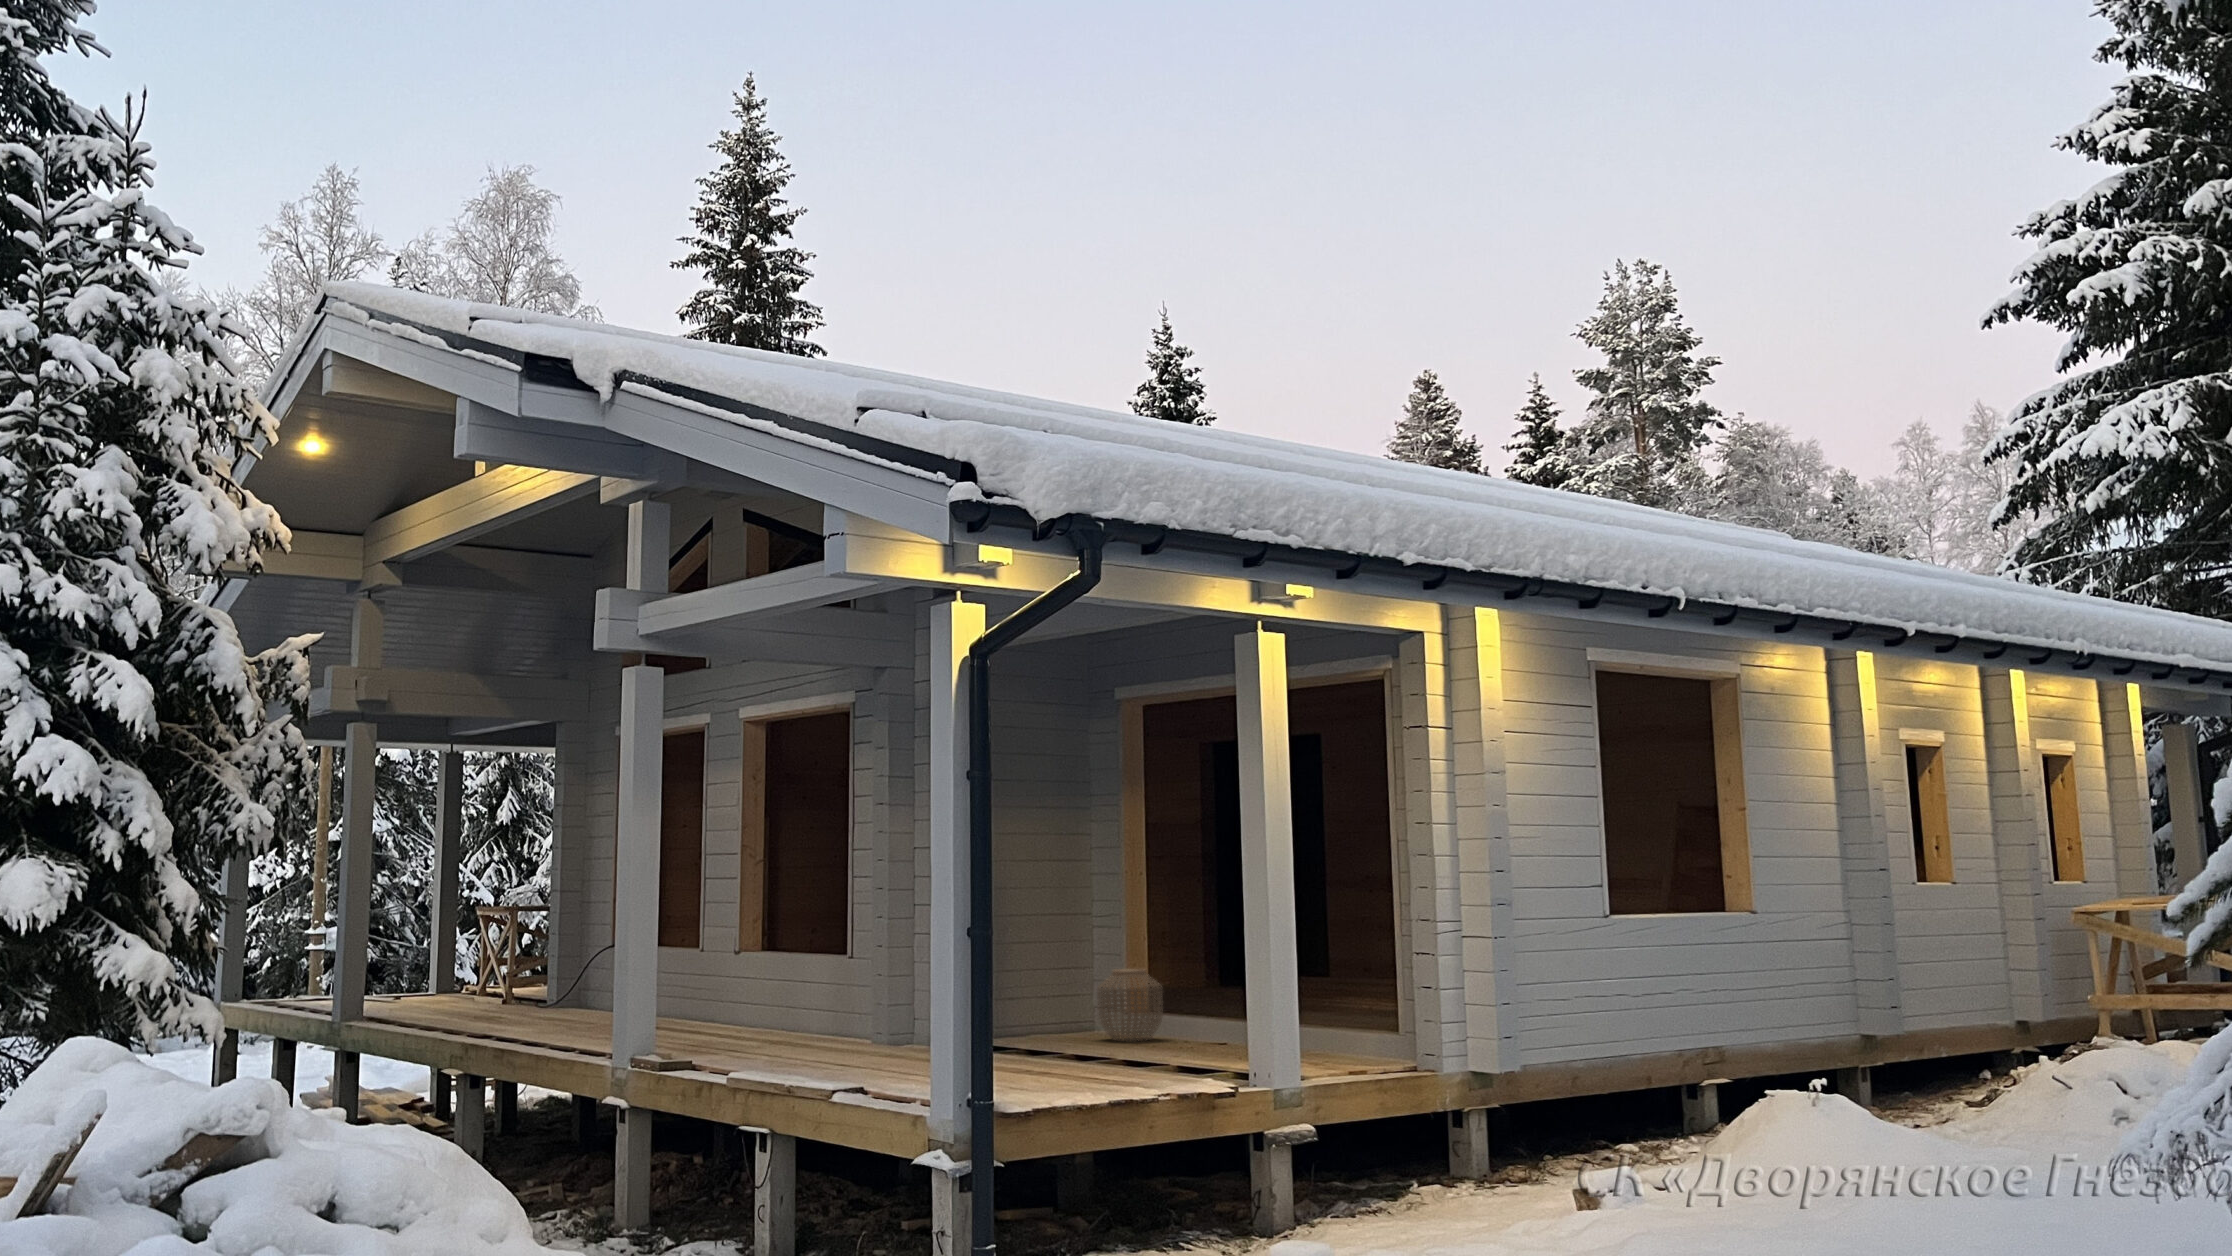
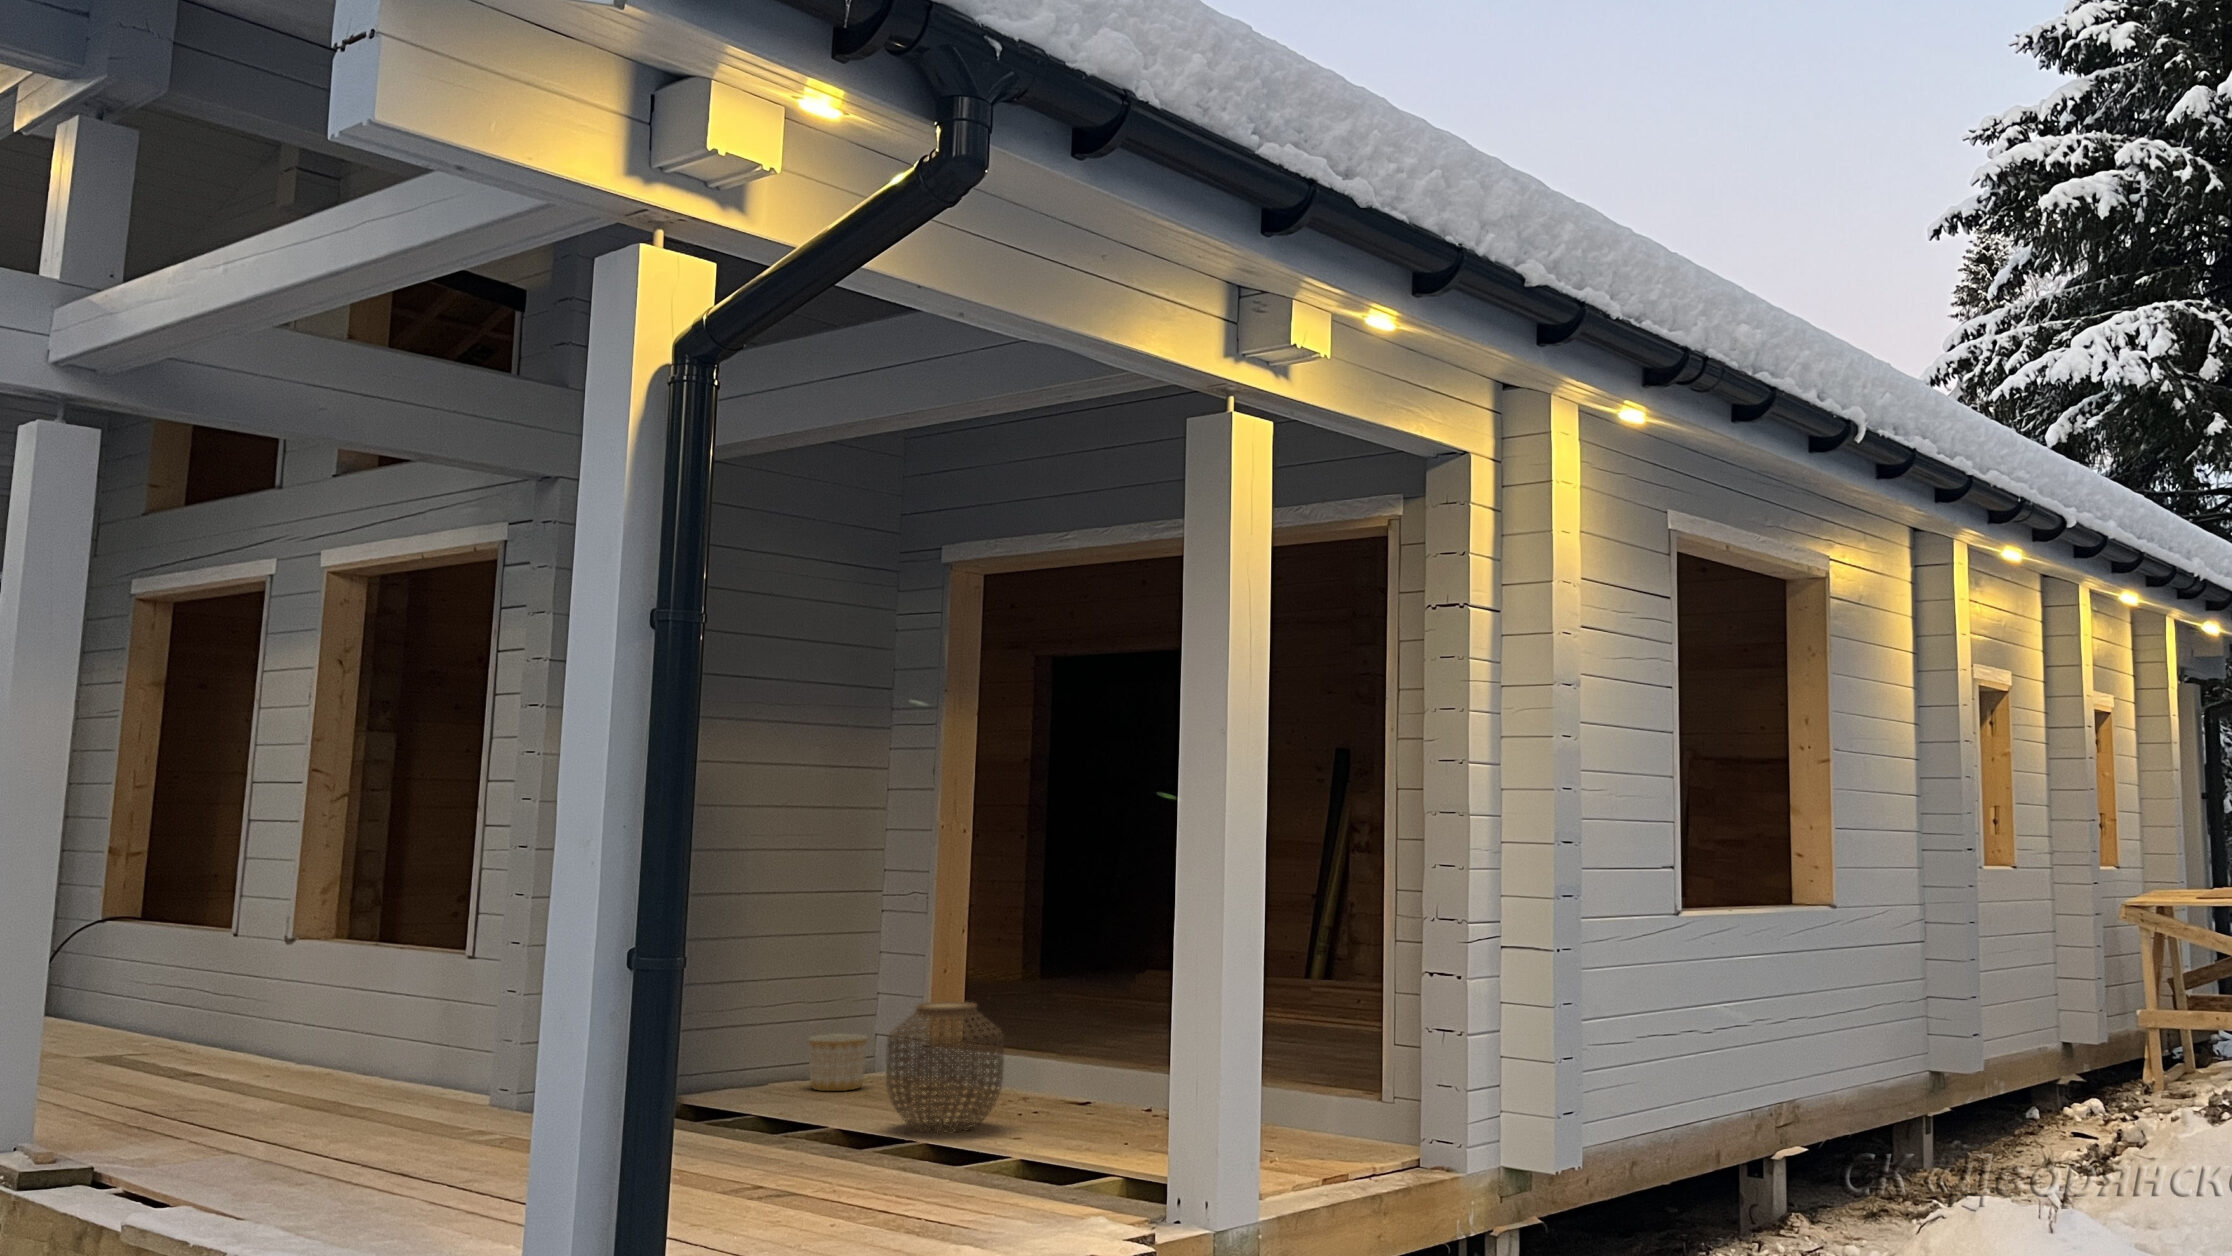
planter: none [1055,996,1089,1028] -> present [808,1034,867,1091]

